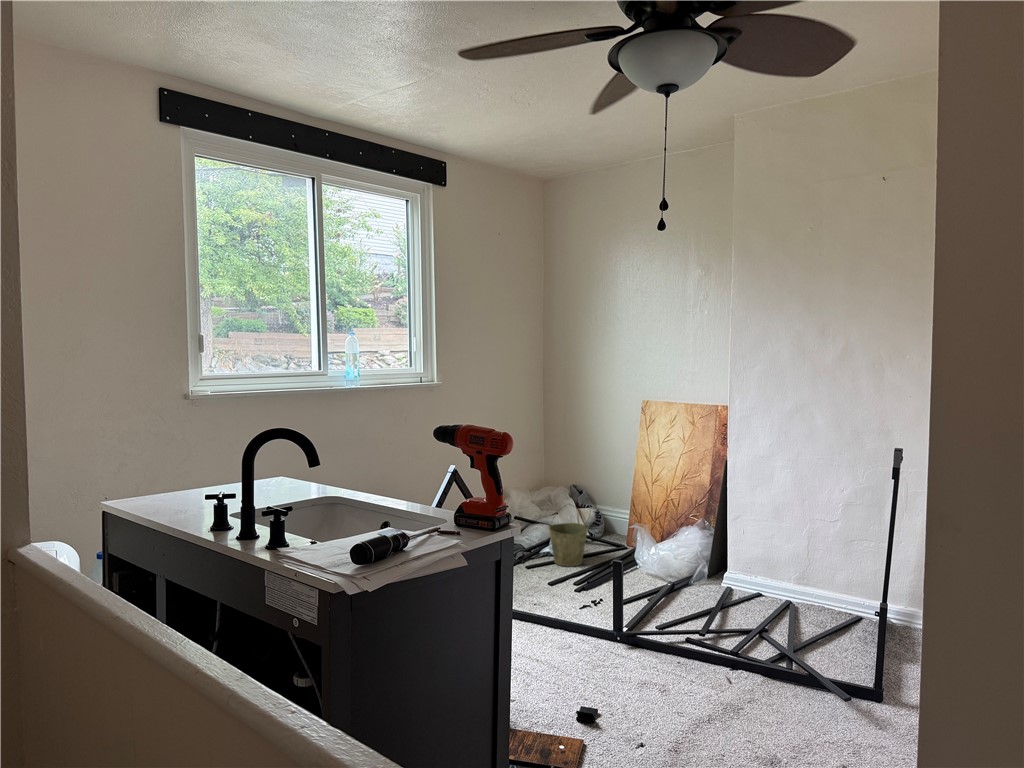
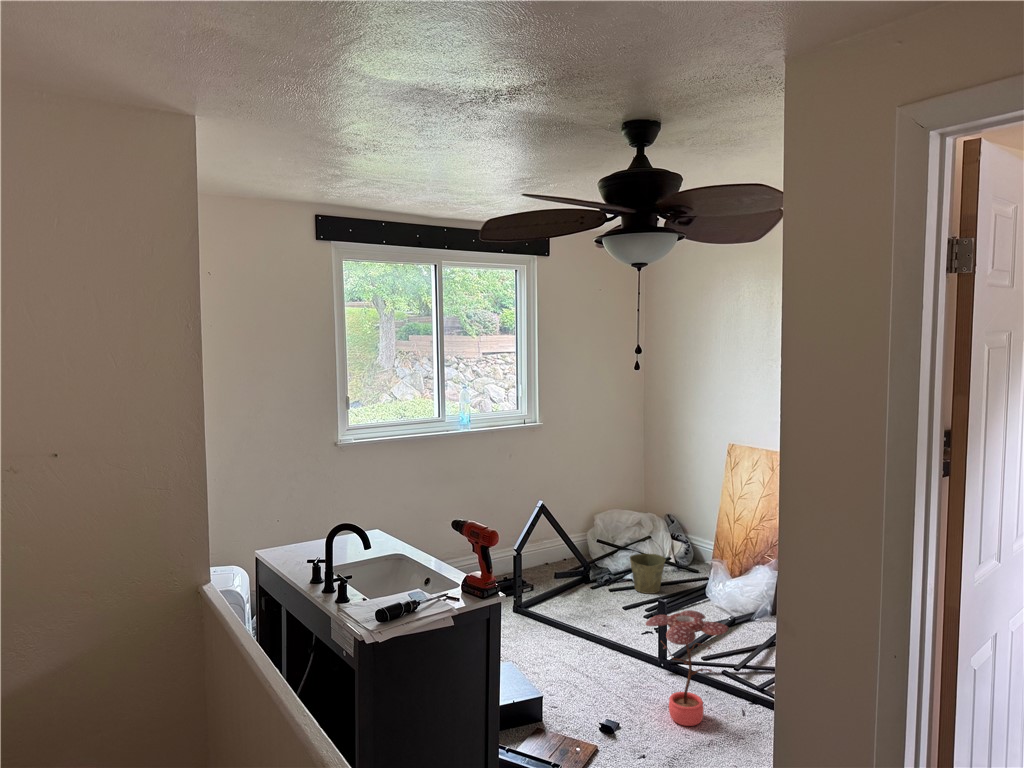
potted plant: none [622,566,721,703] -> present [645,610,728,726]

